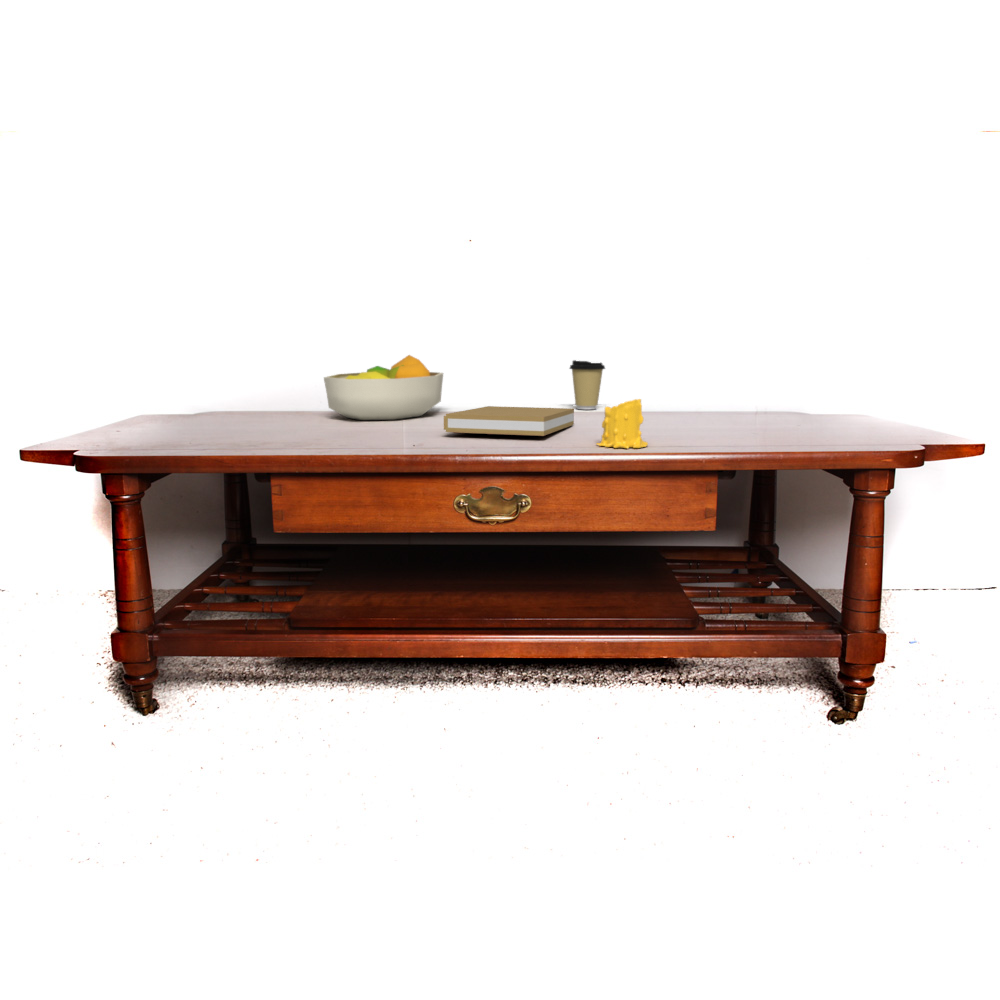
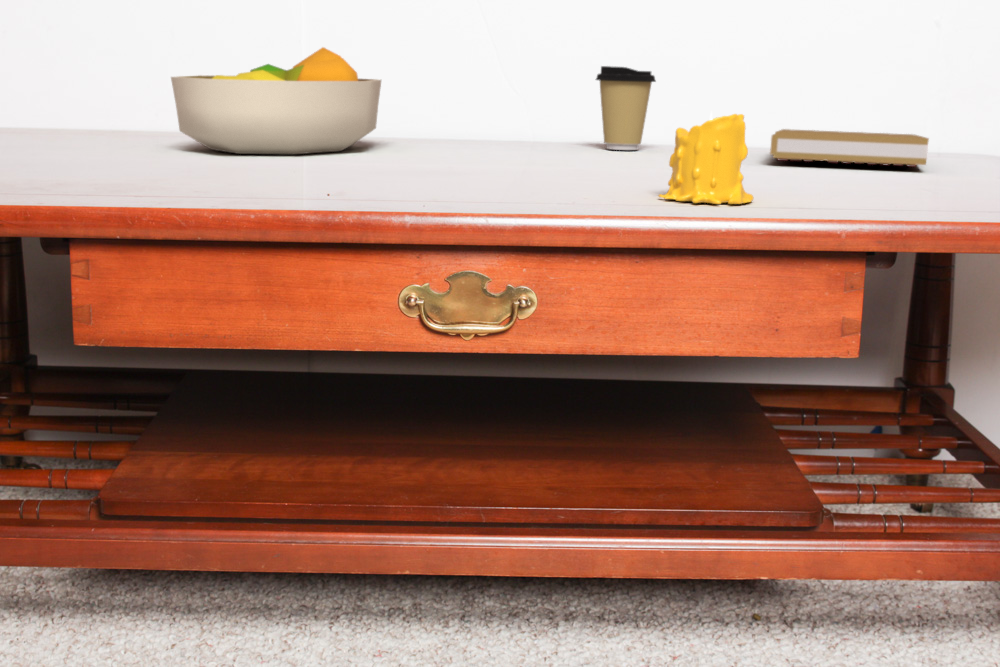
book: present [444,406,574,436] -> present [770,129,929,167]

